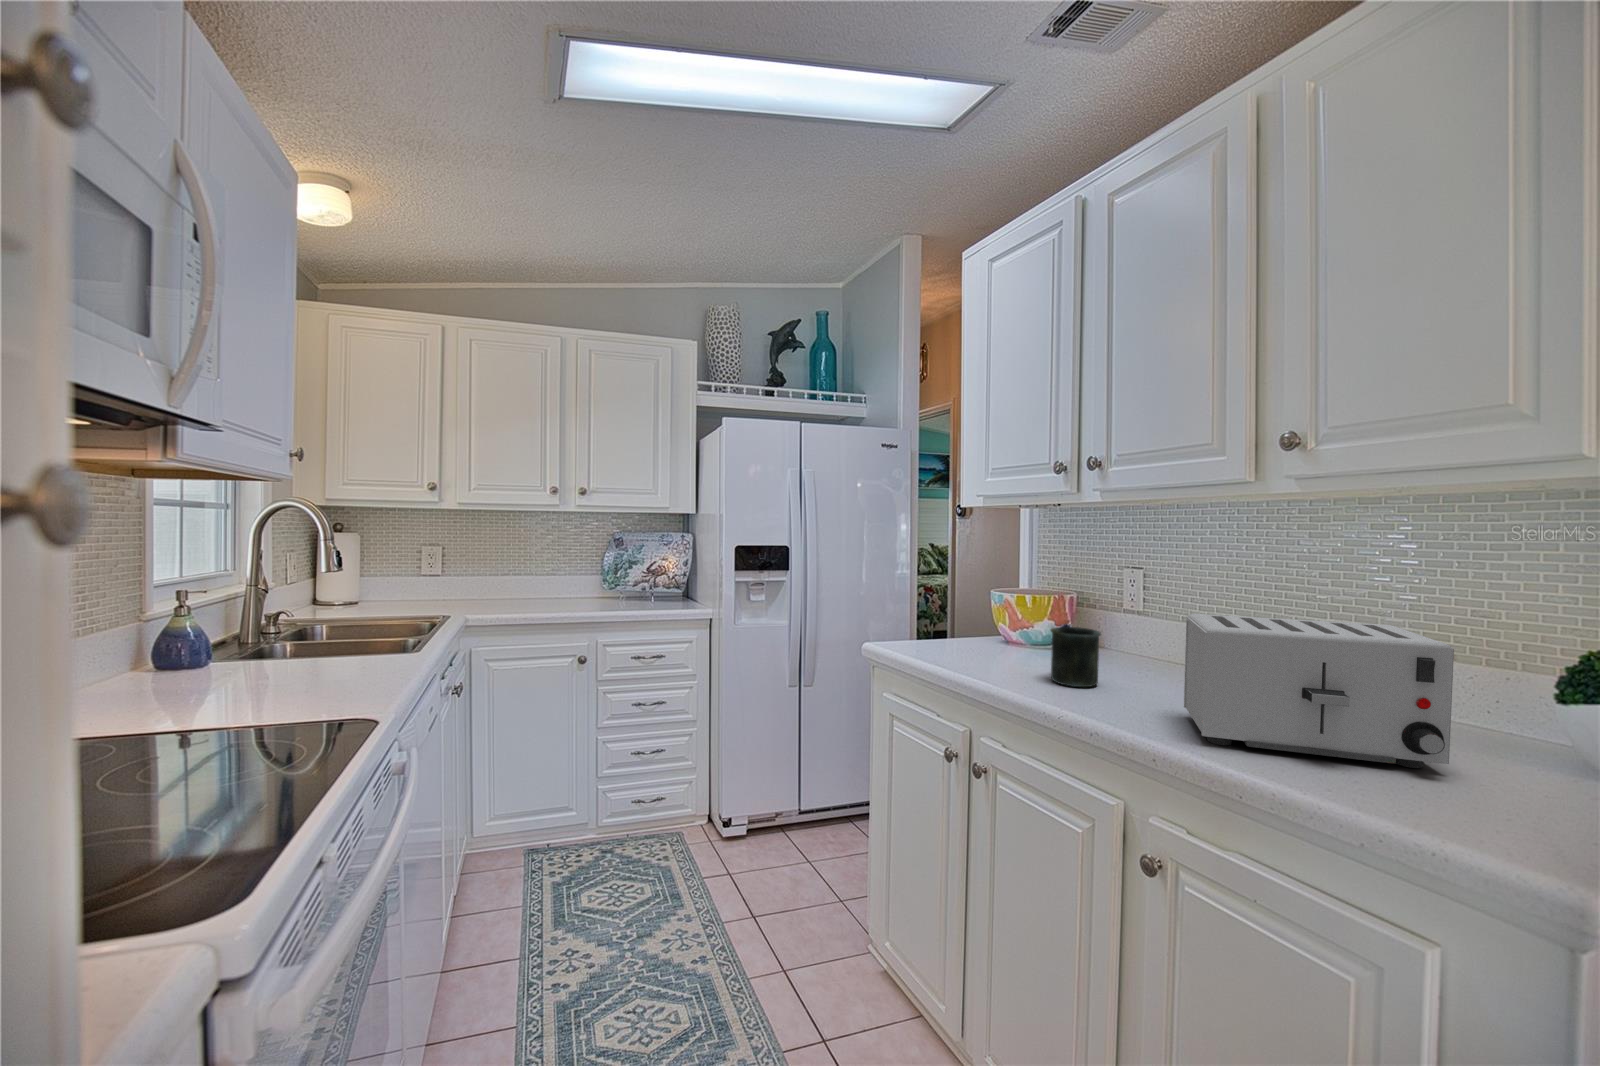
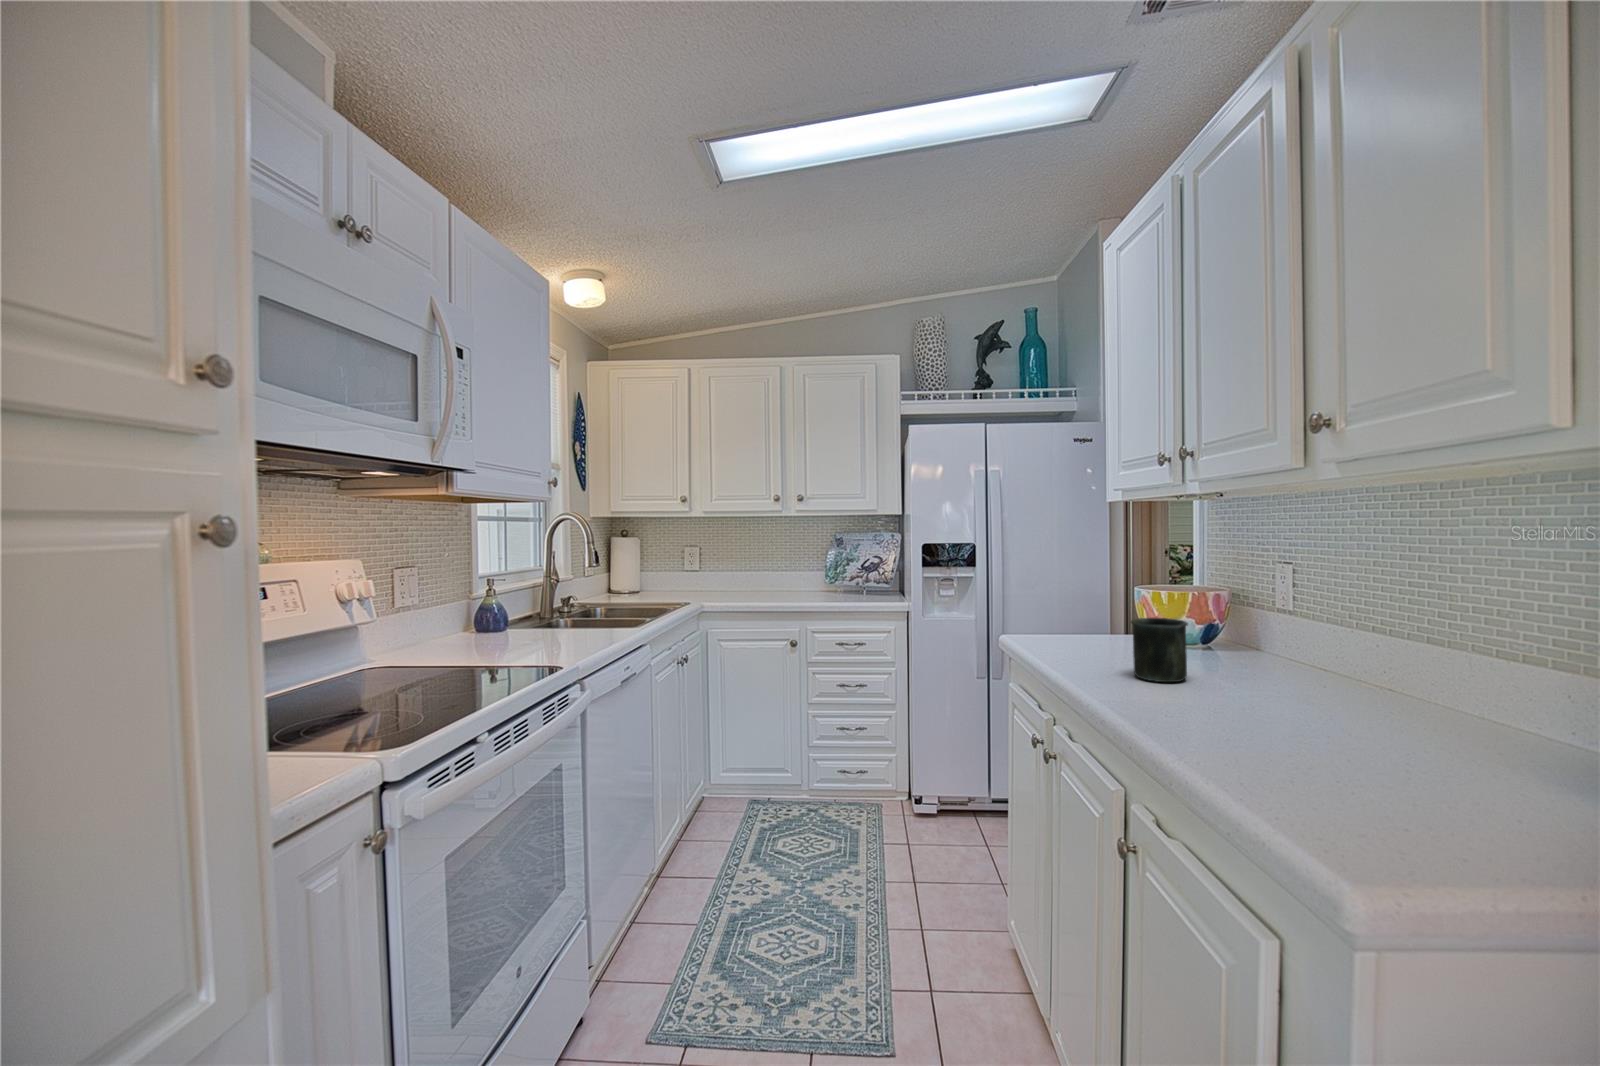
toaster: present [1184,614,1454,768] -> none [1193,600,1508,791]

